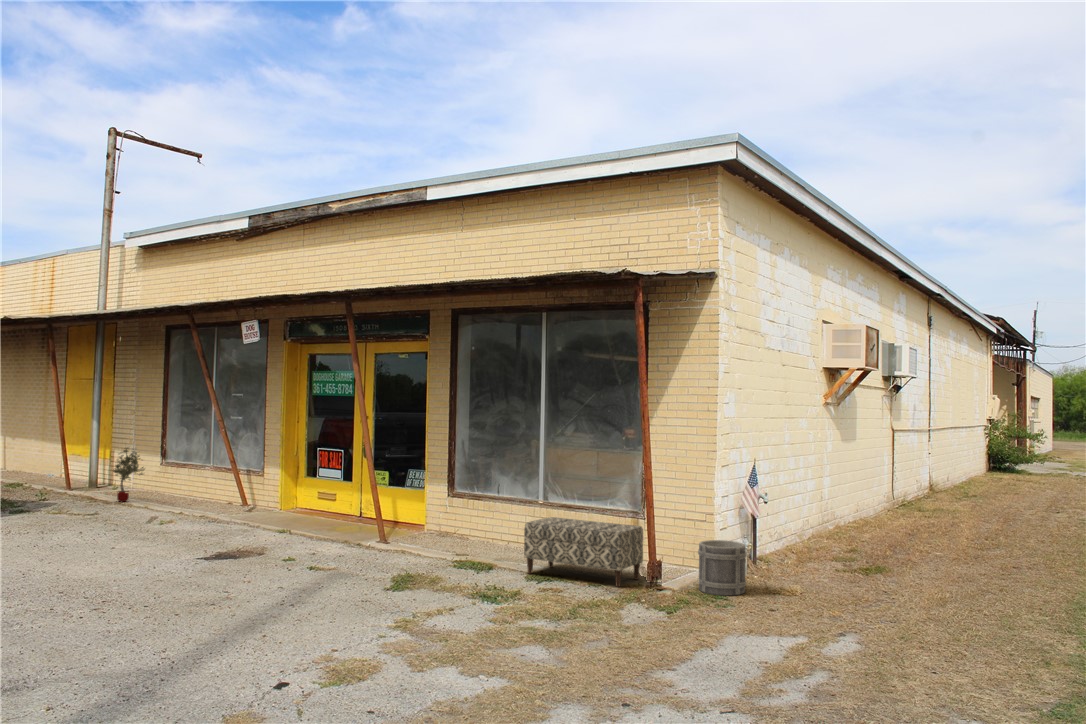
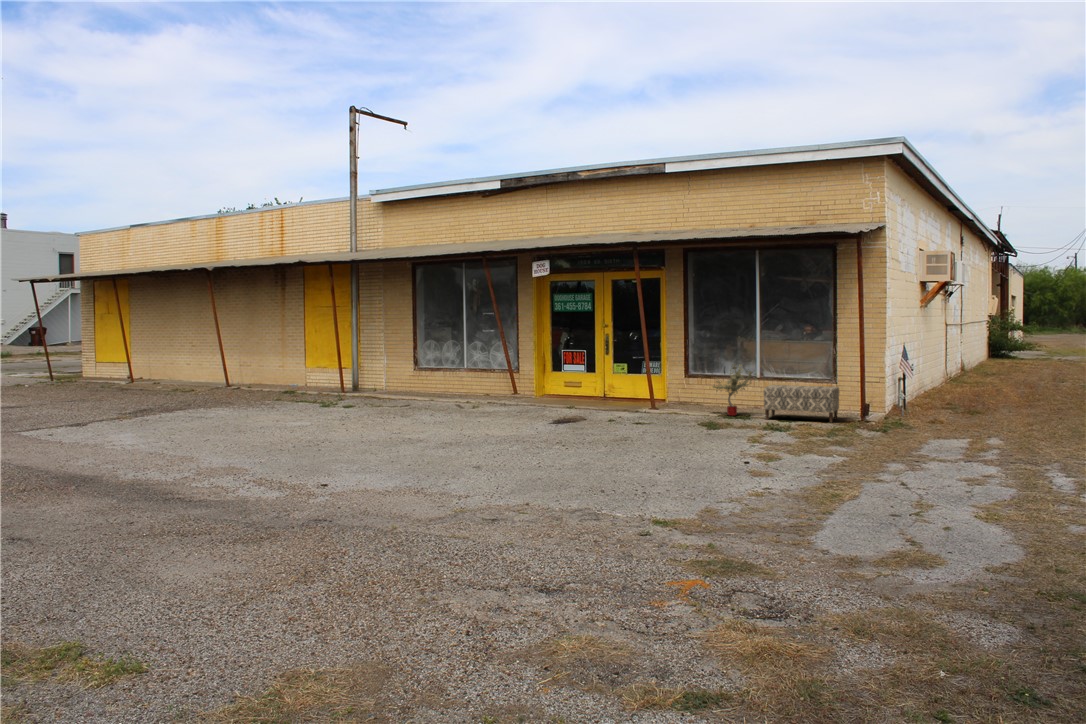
potted tree: present [113,447,145,502] -> present [713,364,752,416]
bucket: present [698,540,746,595] -> none [878,393,910,424]

